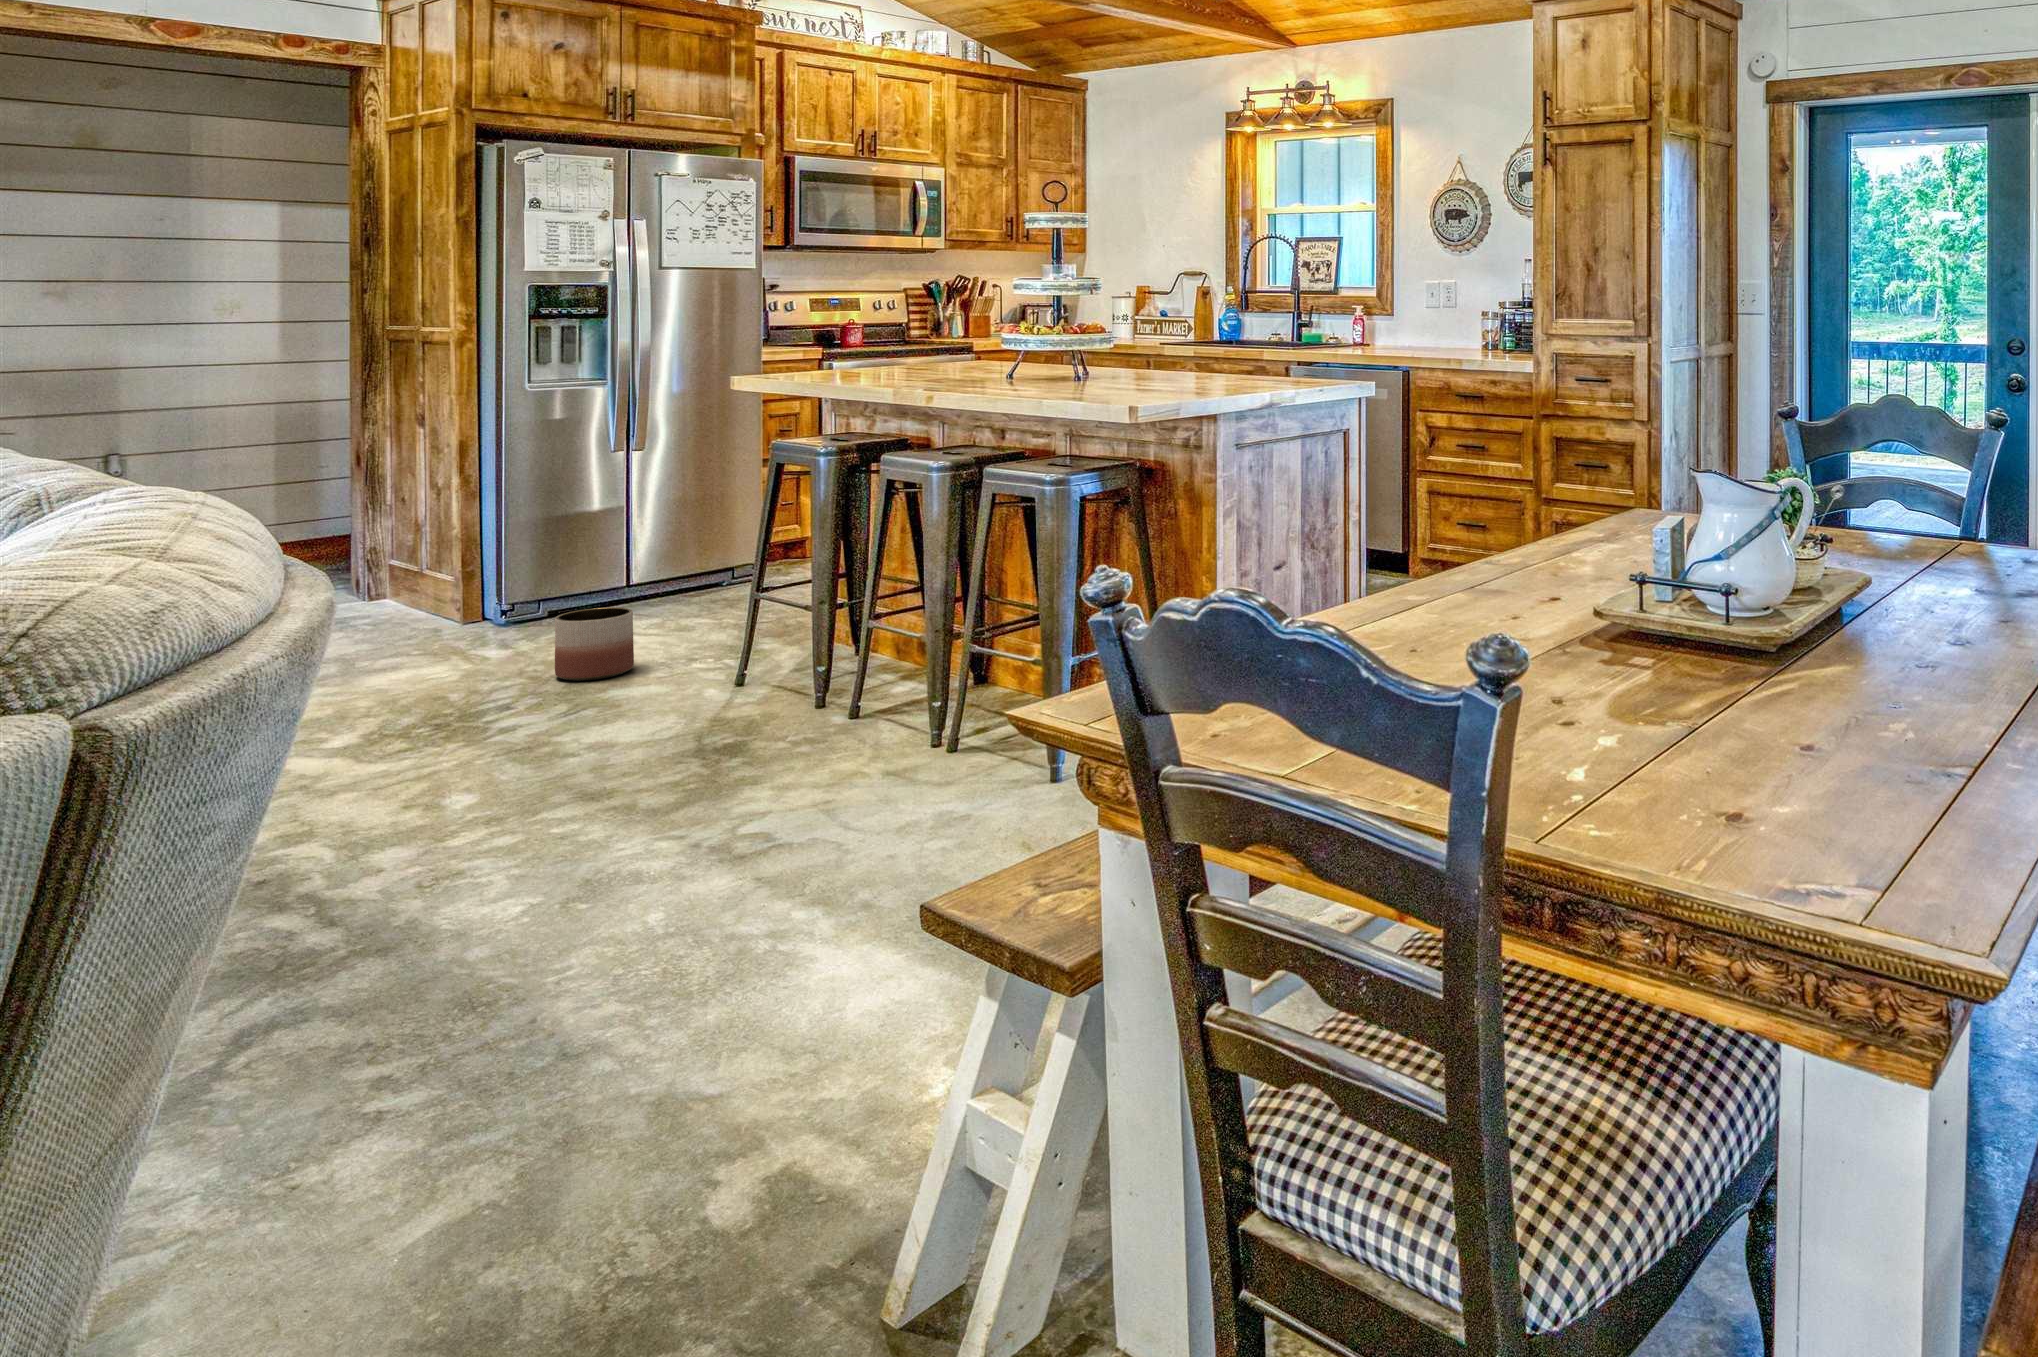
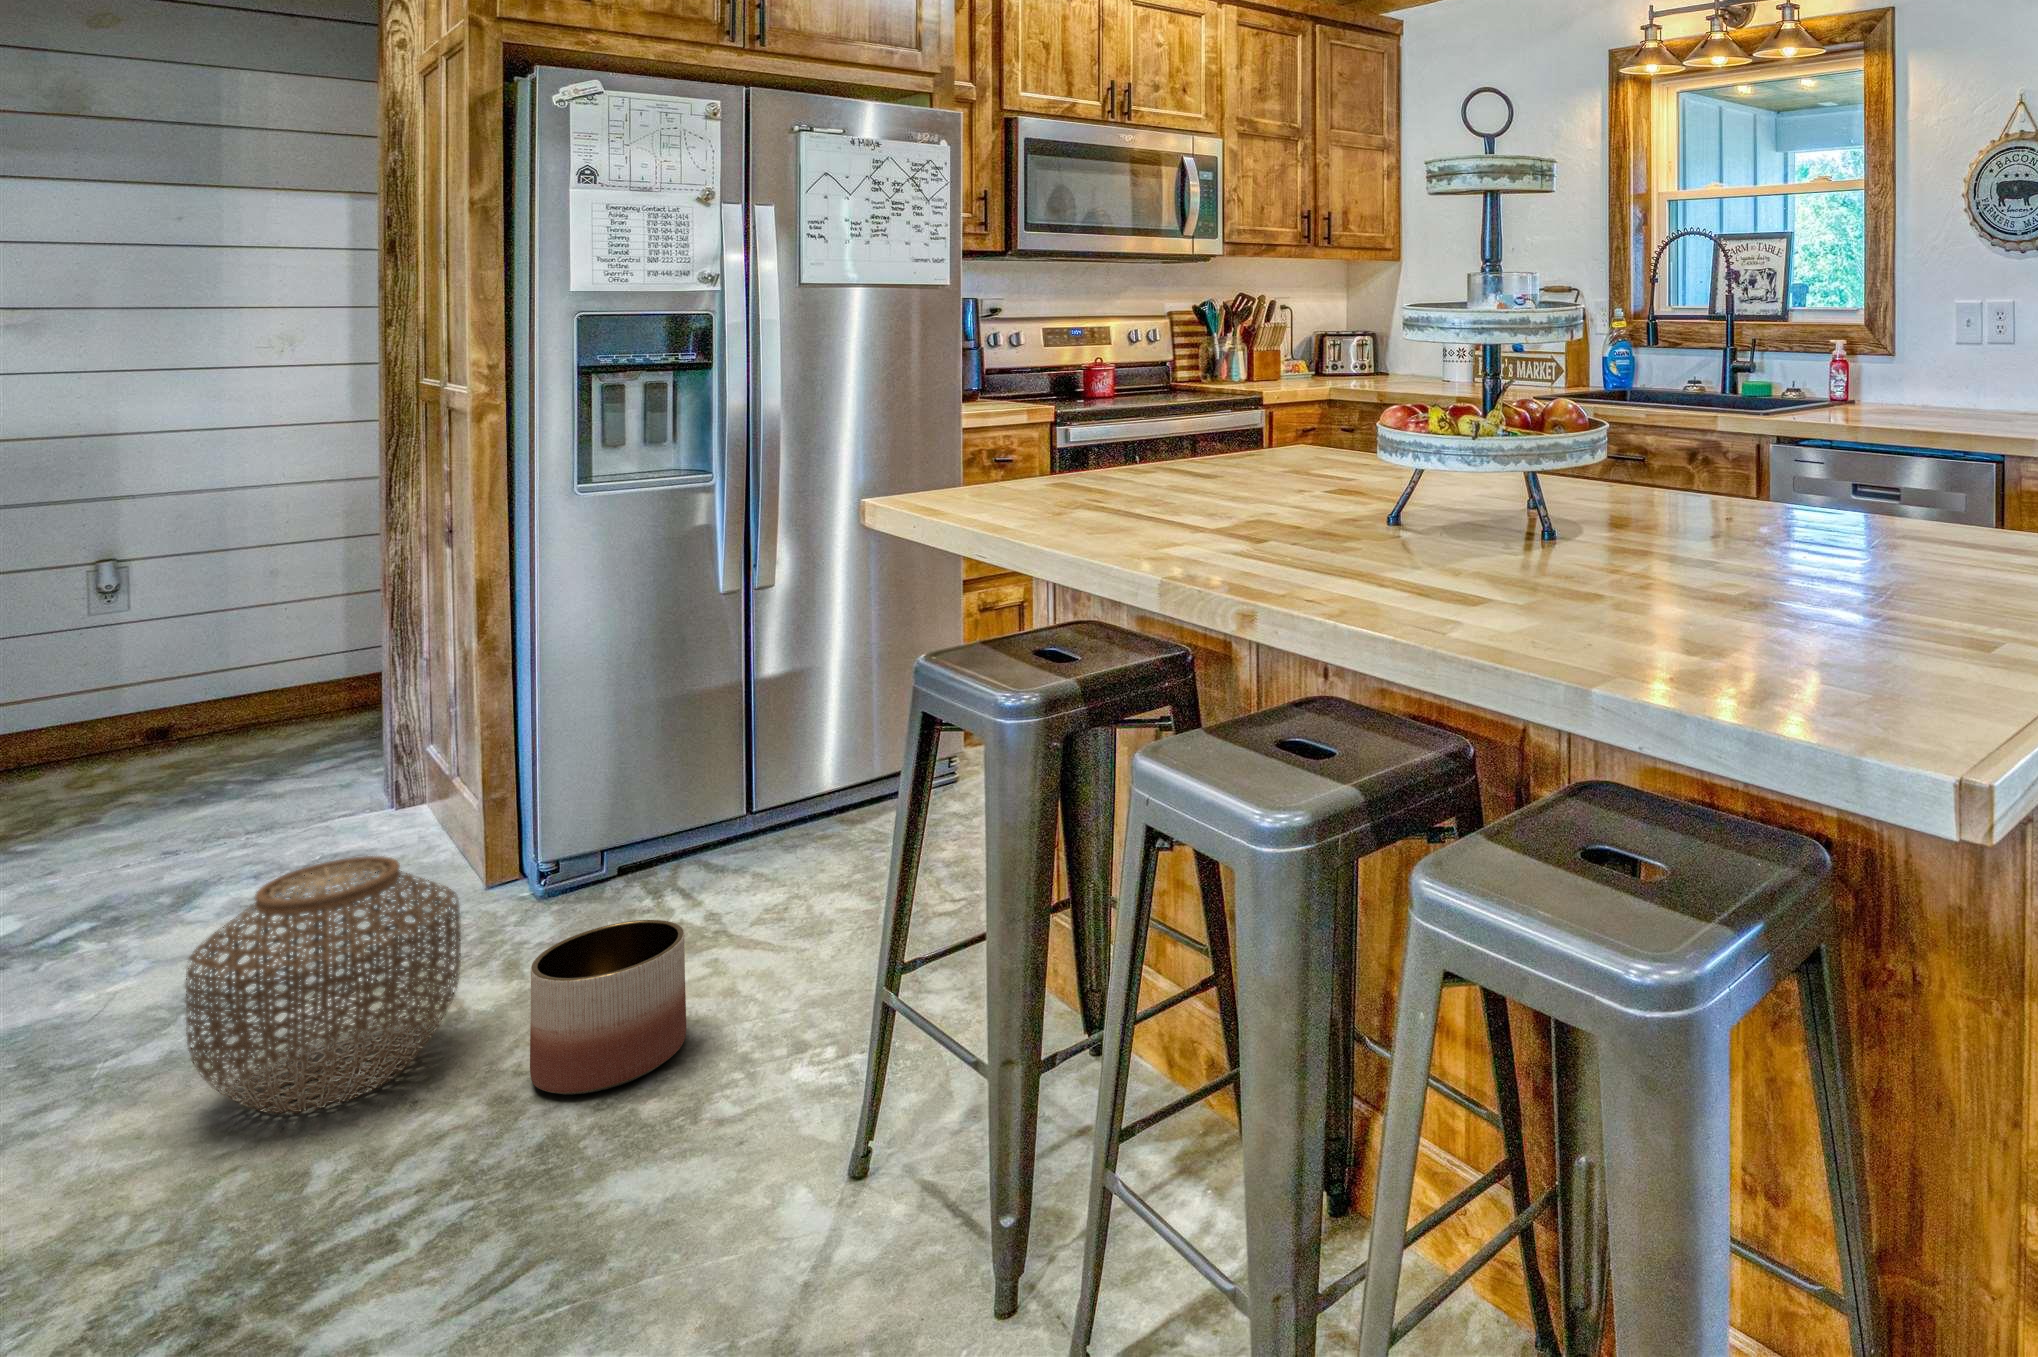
woven basket: none [377,570,507,688] -> present [186,856,461,1113]

